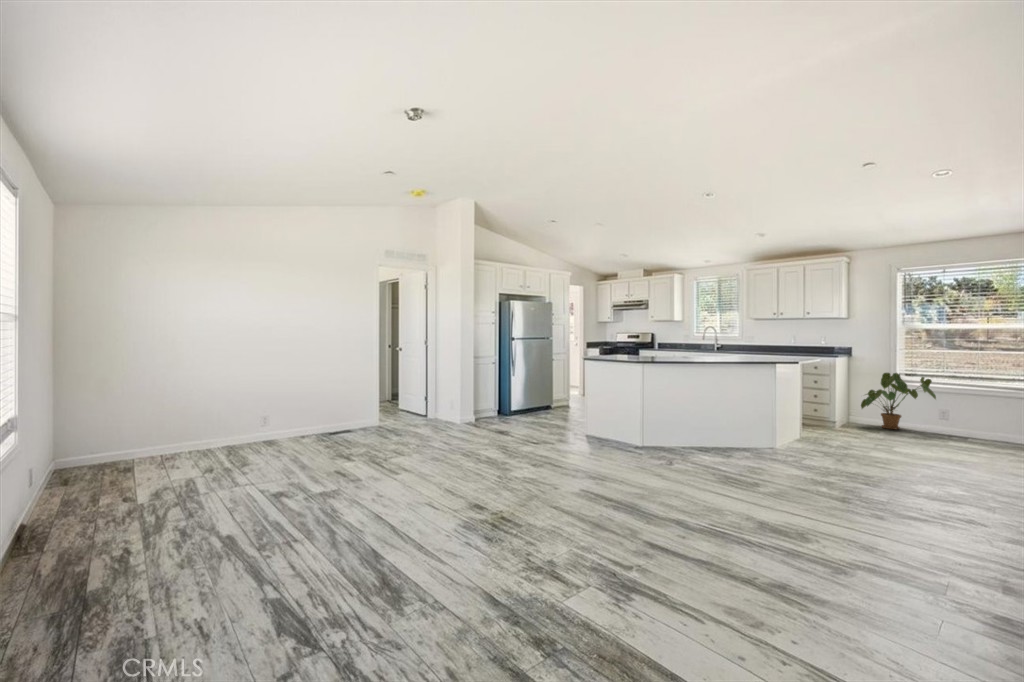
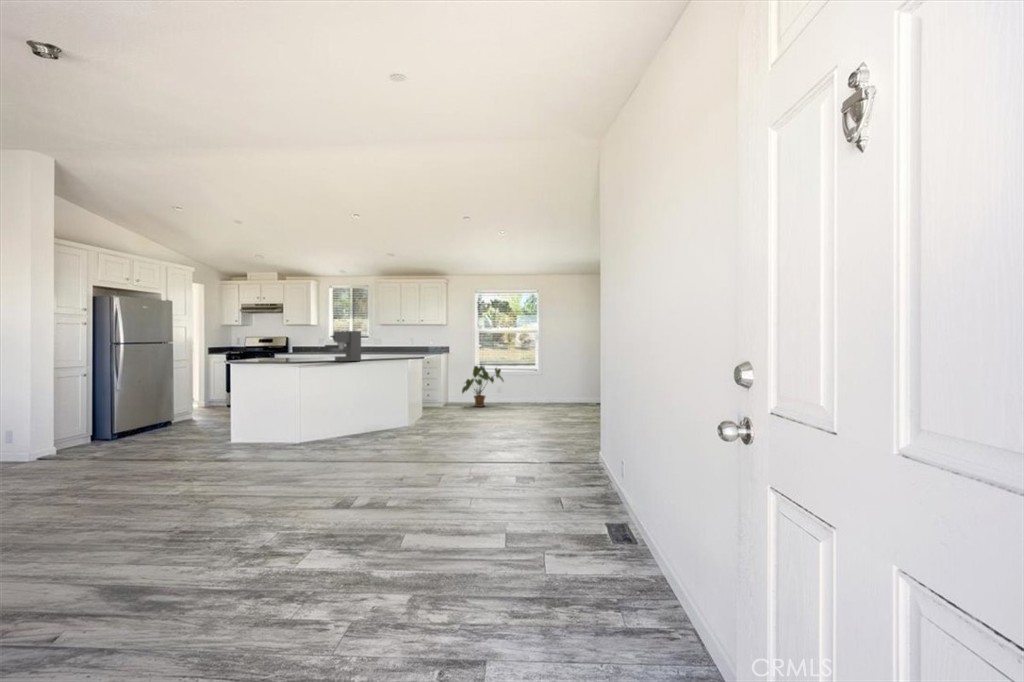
coffee maker: none [670,328,711,362] -> present [325,331,361,362]

